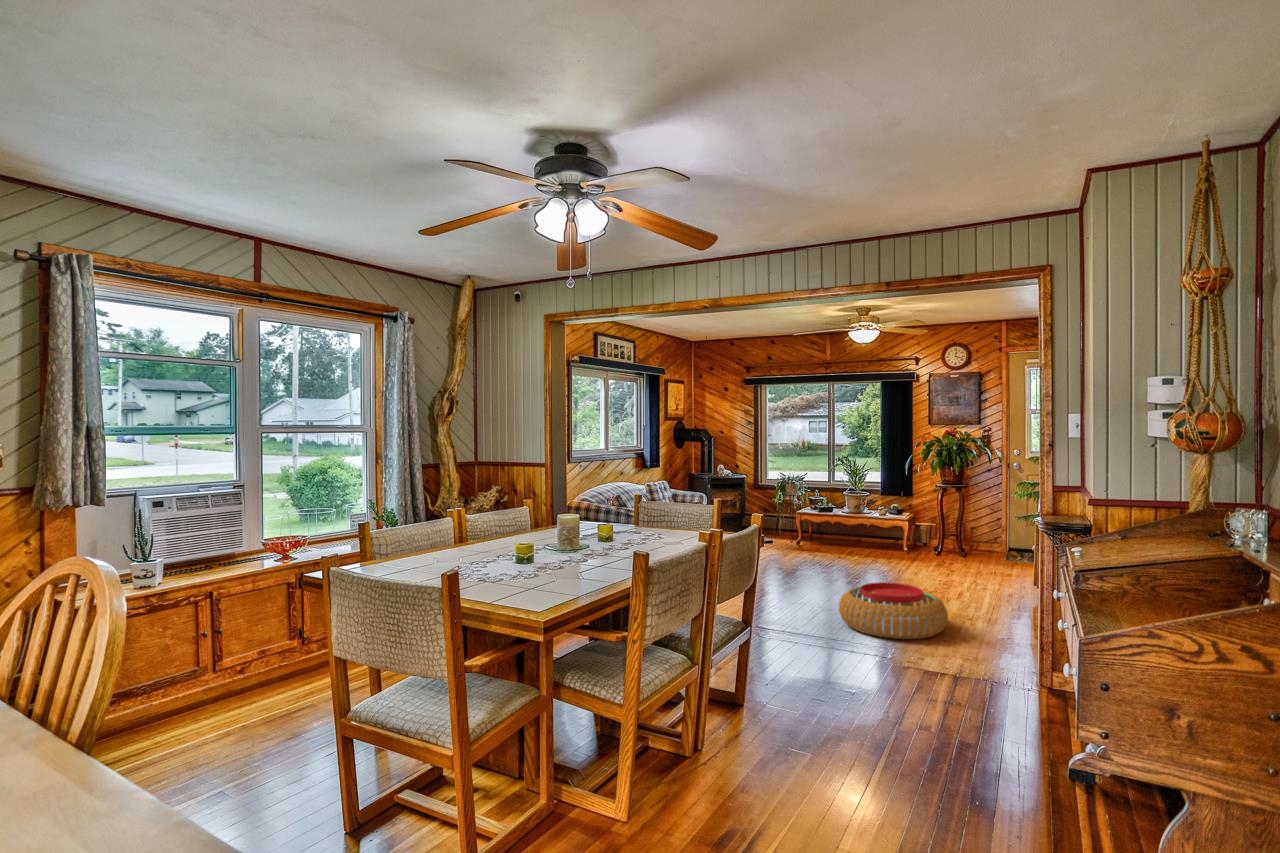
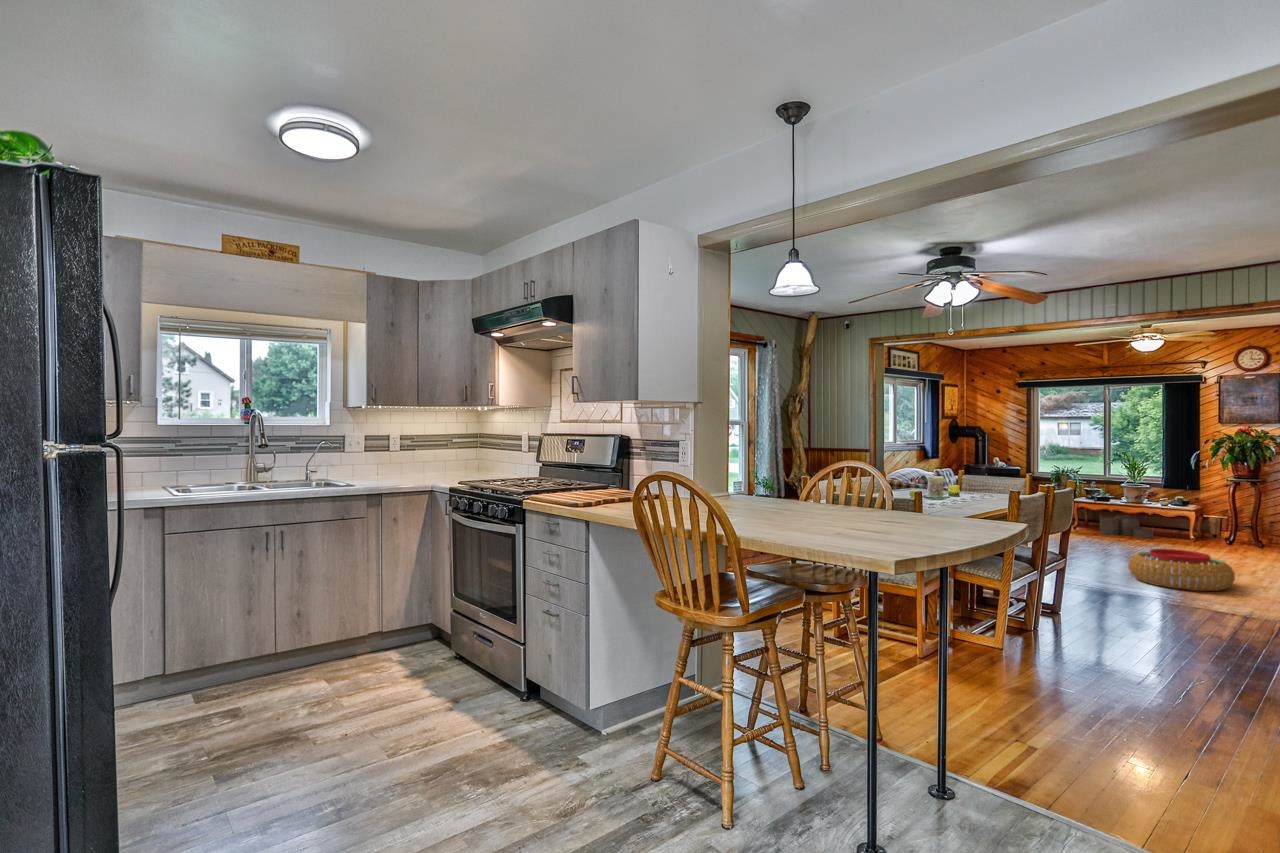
woven basket: none [821,523,871,552] -> present [1100,514,1153,539]

